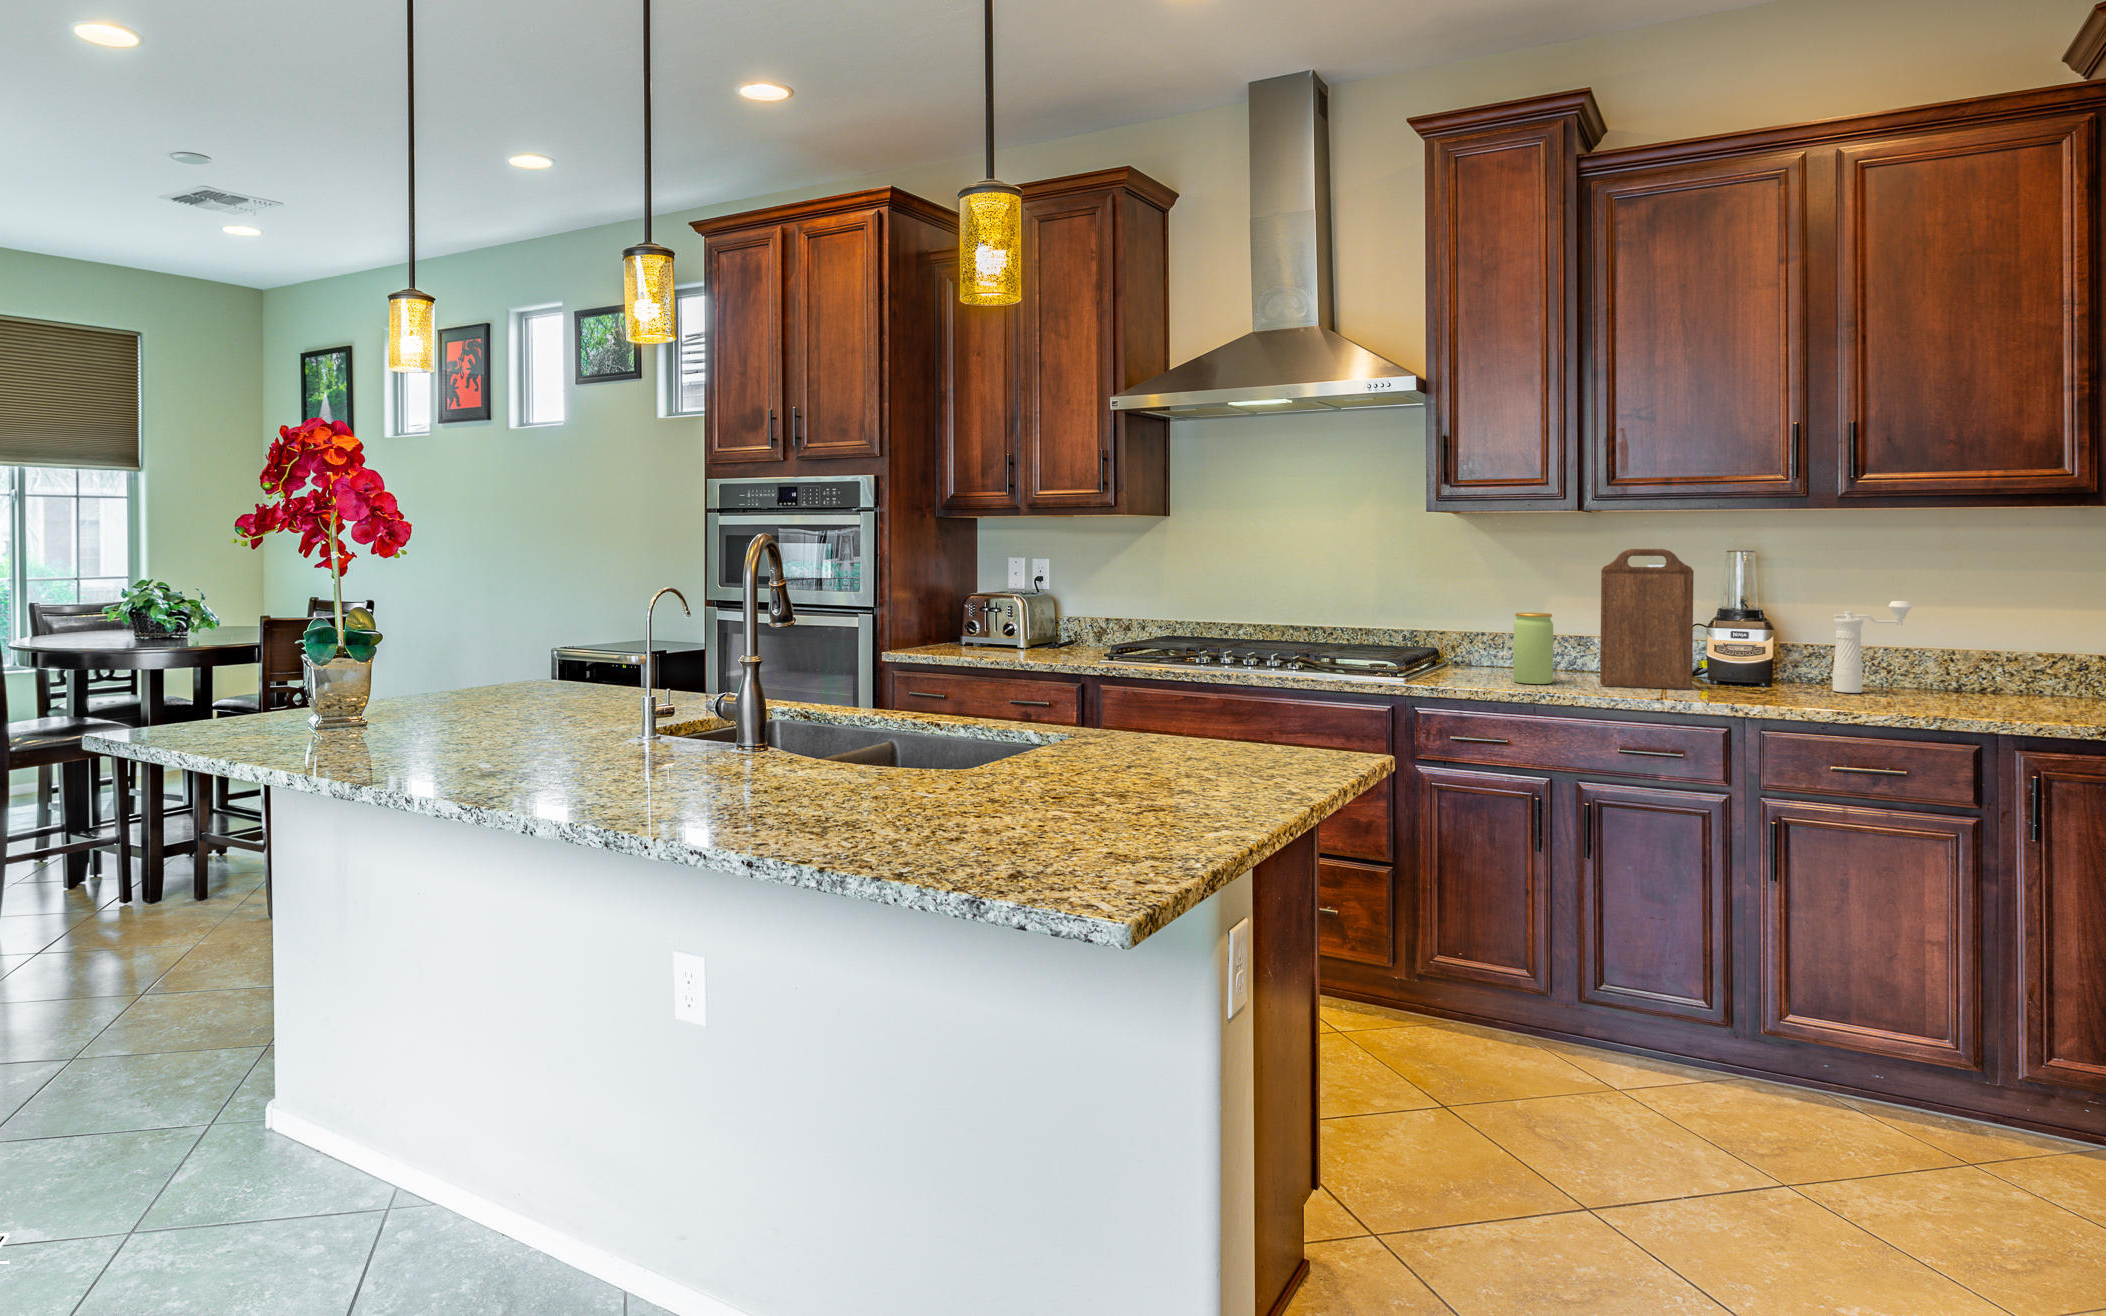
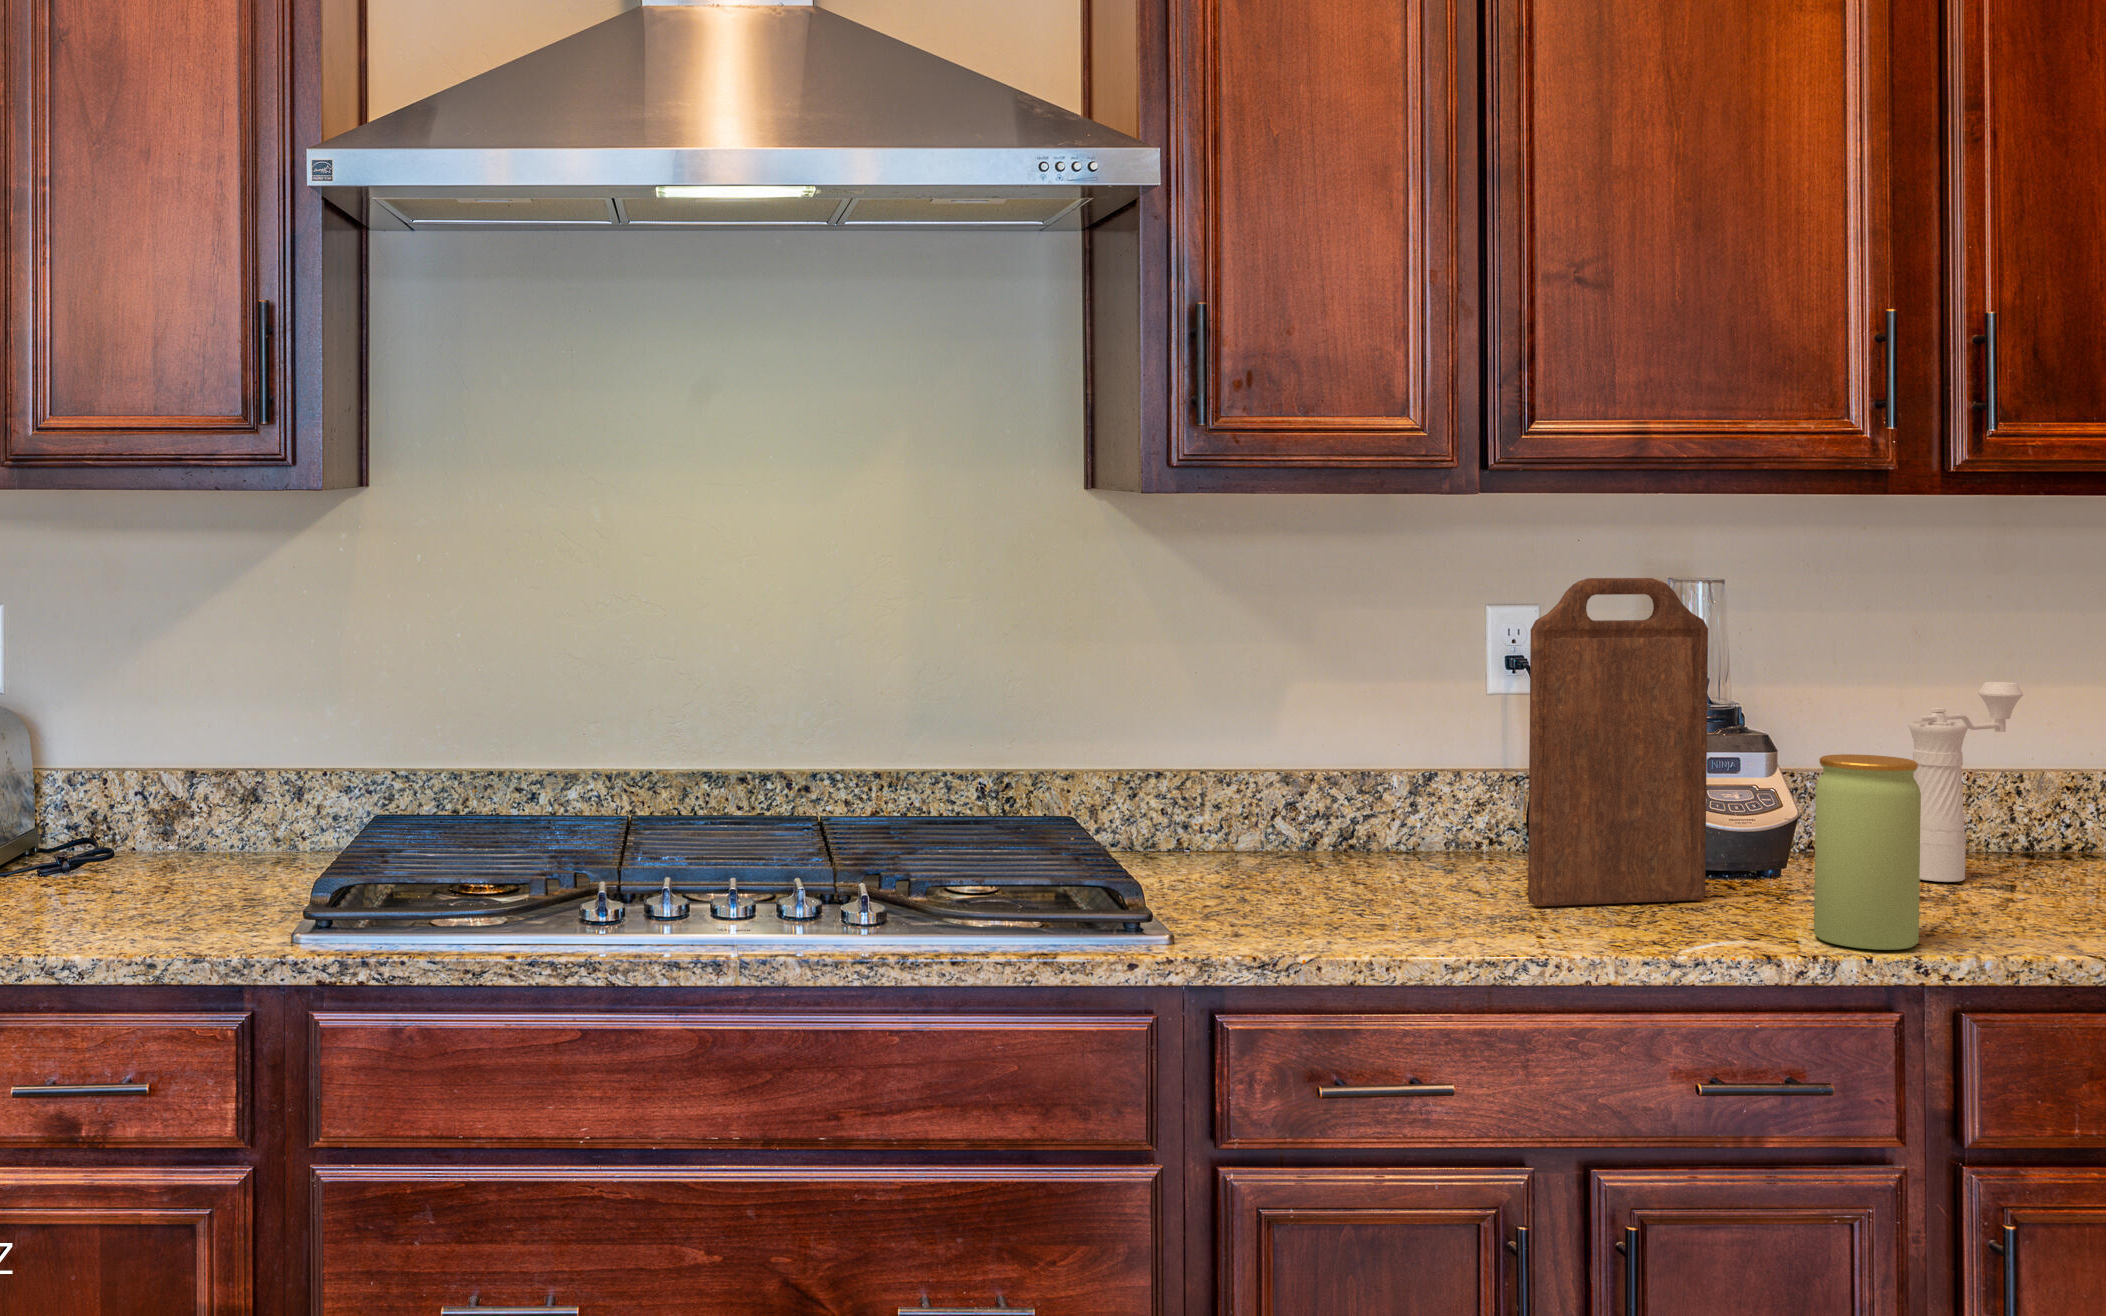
jar: present [1513,613,1553,684] -> present [1814,754,1921,950]

